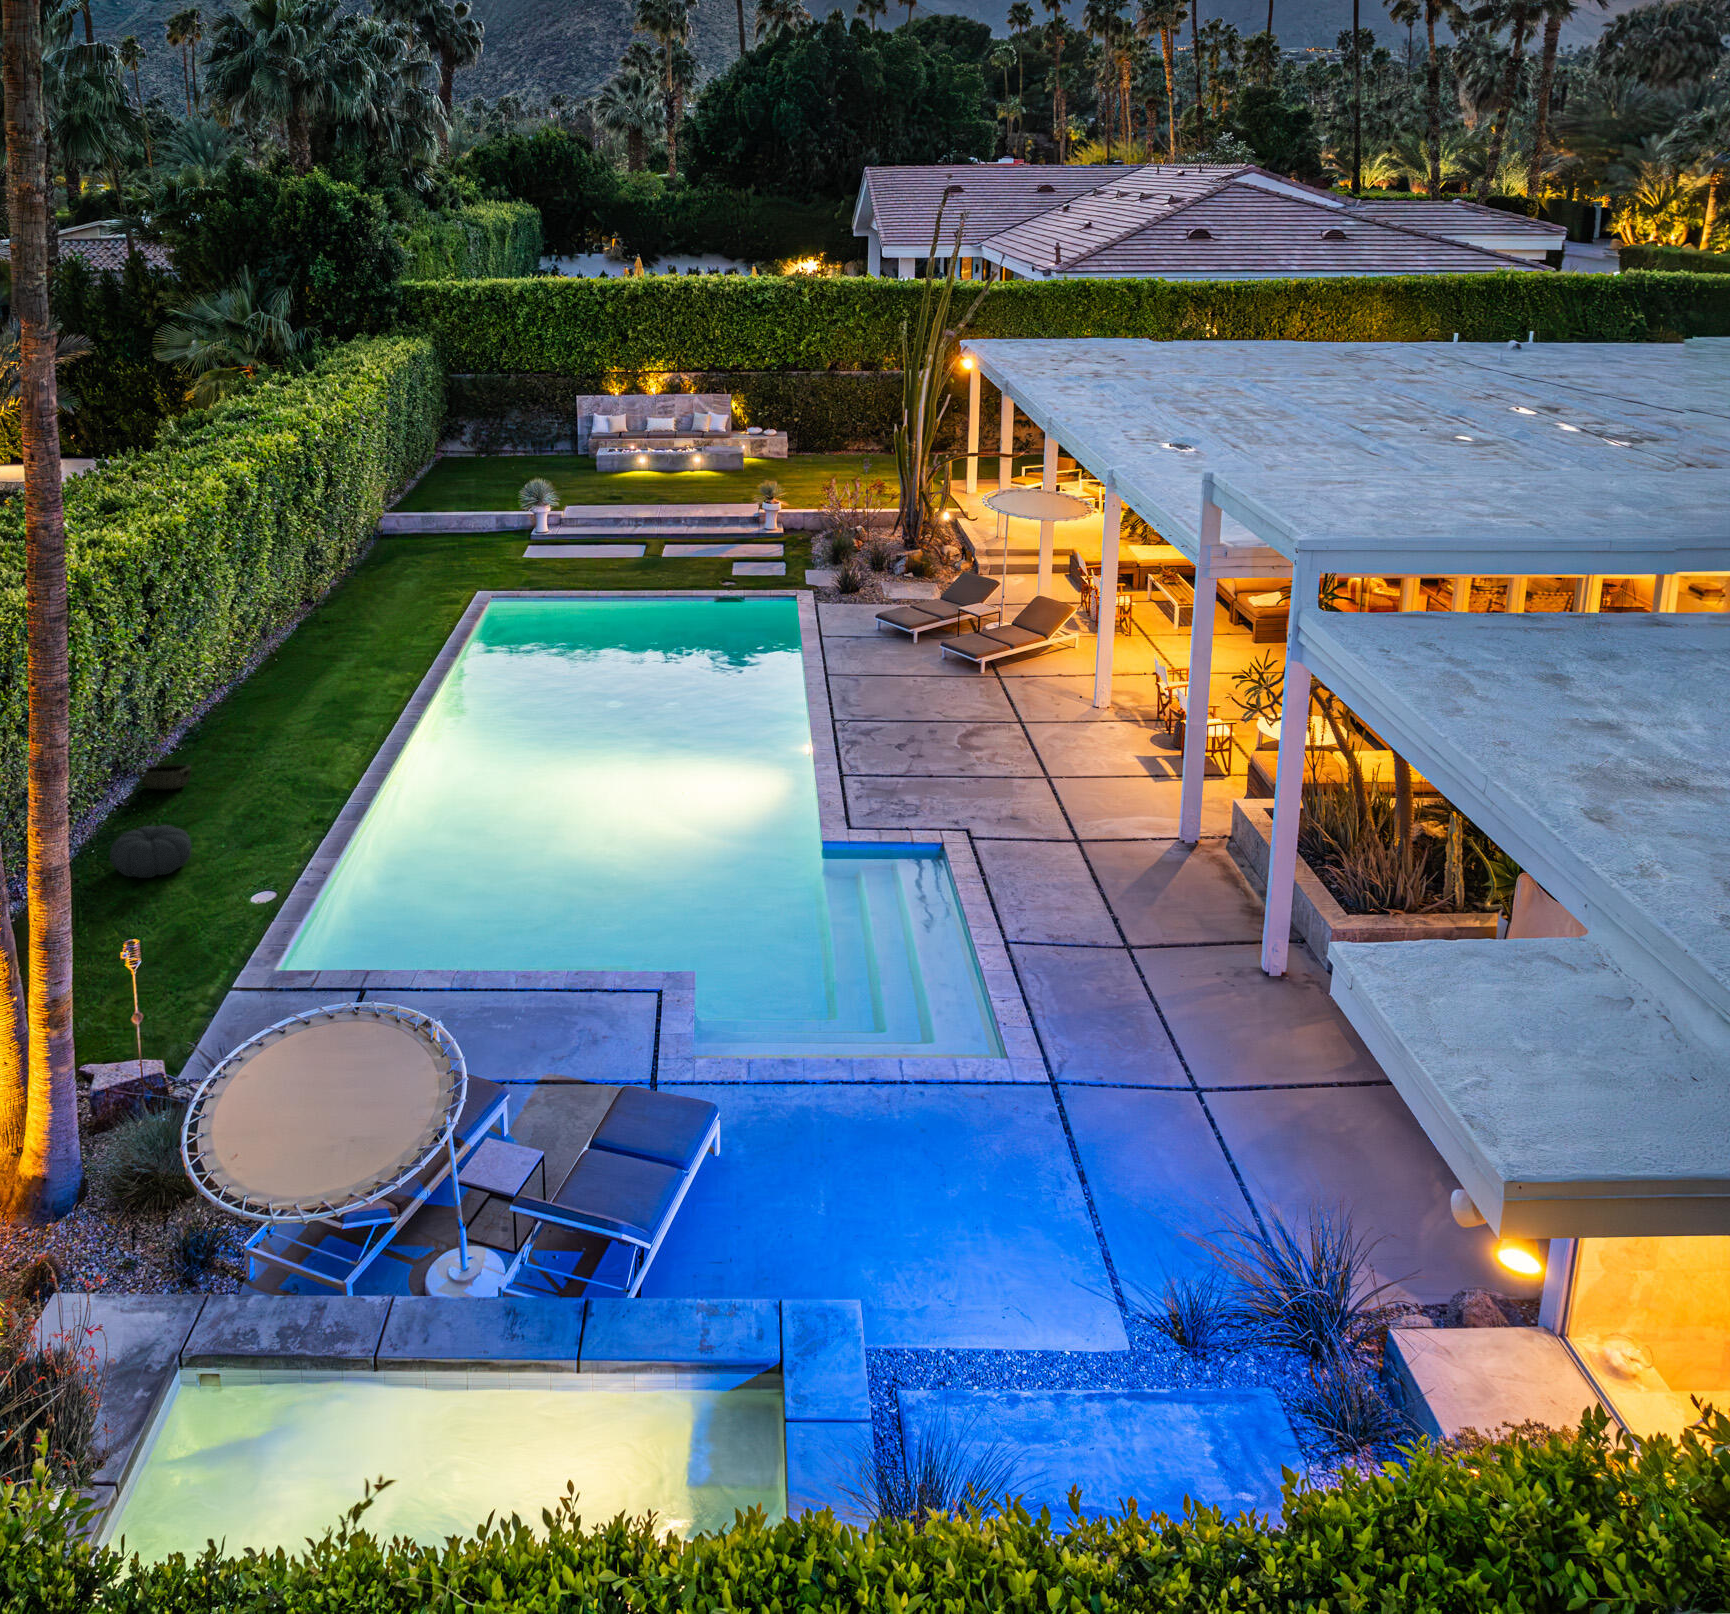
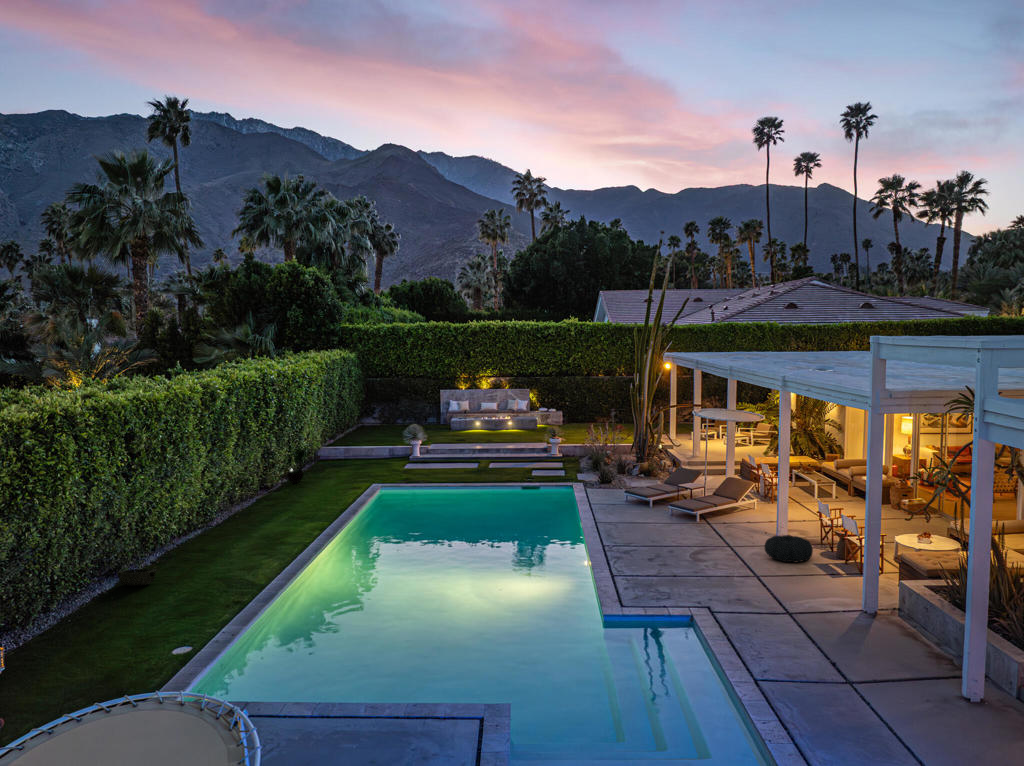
potted tree: none [340,529,372,588] -> present [287,449,306,483]
pouf: present [110,825,191,878] -> present [764,535,813,562]

